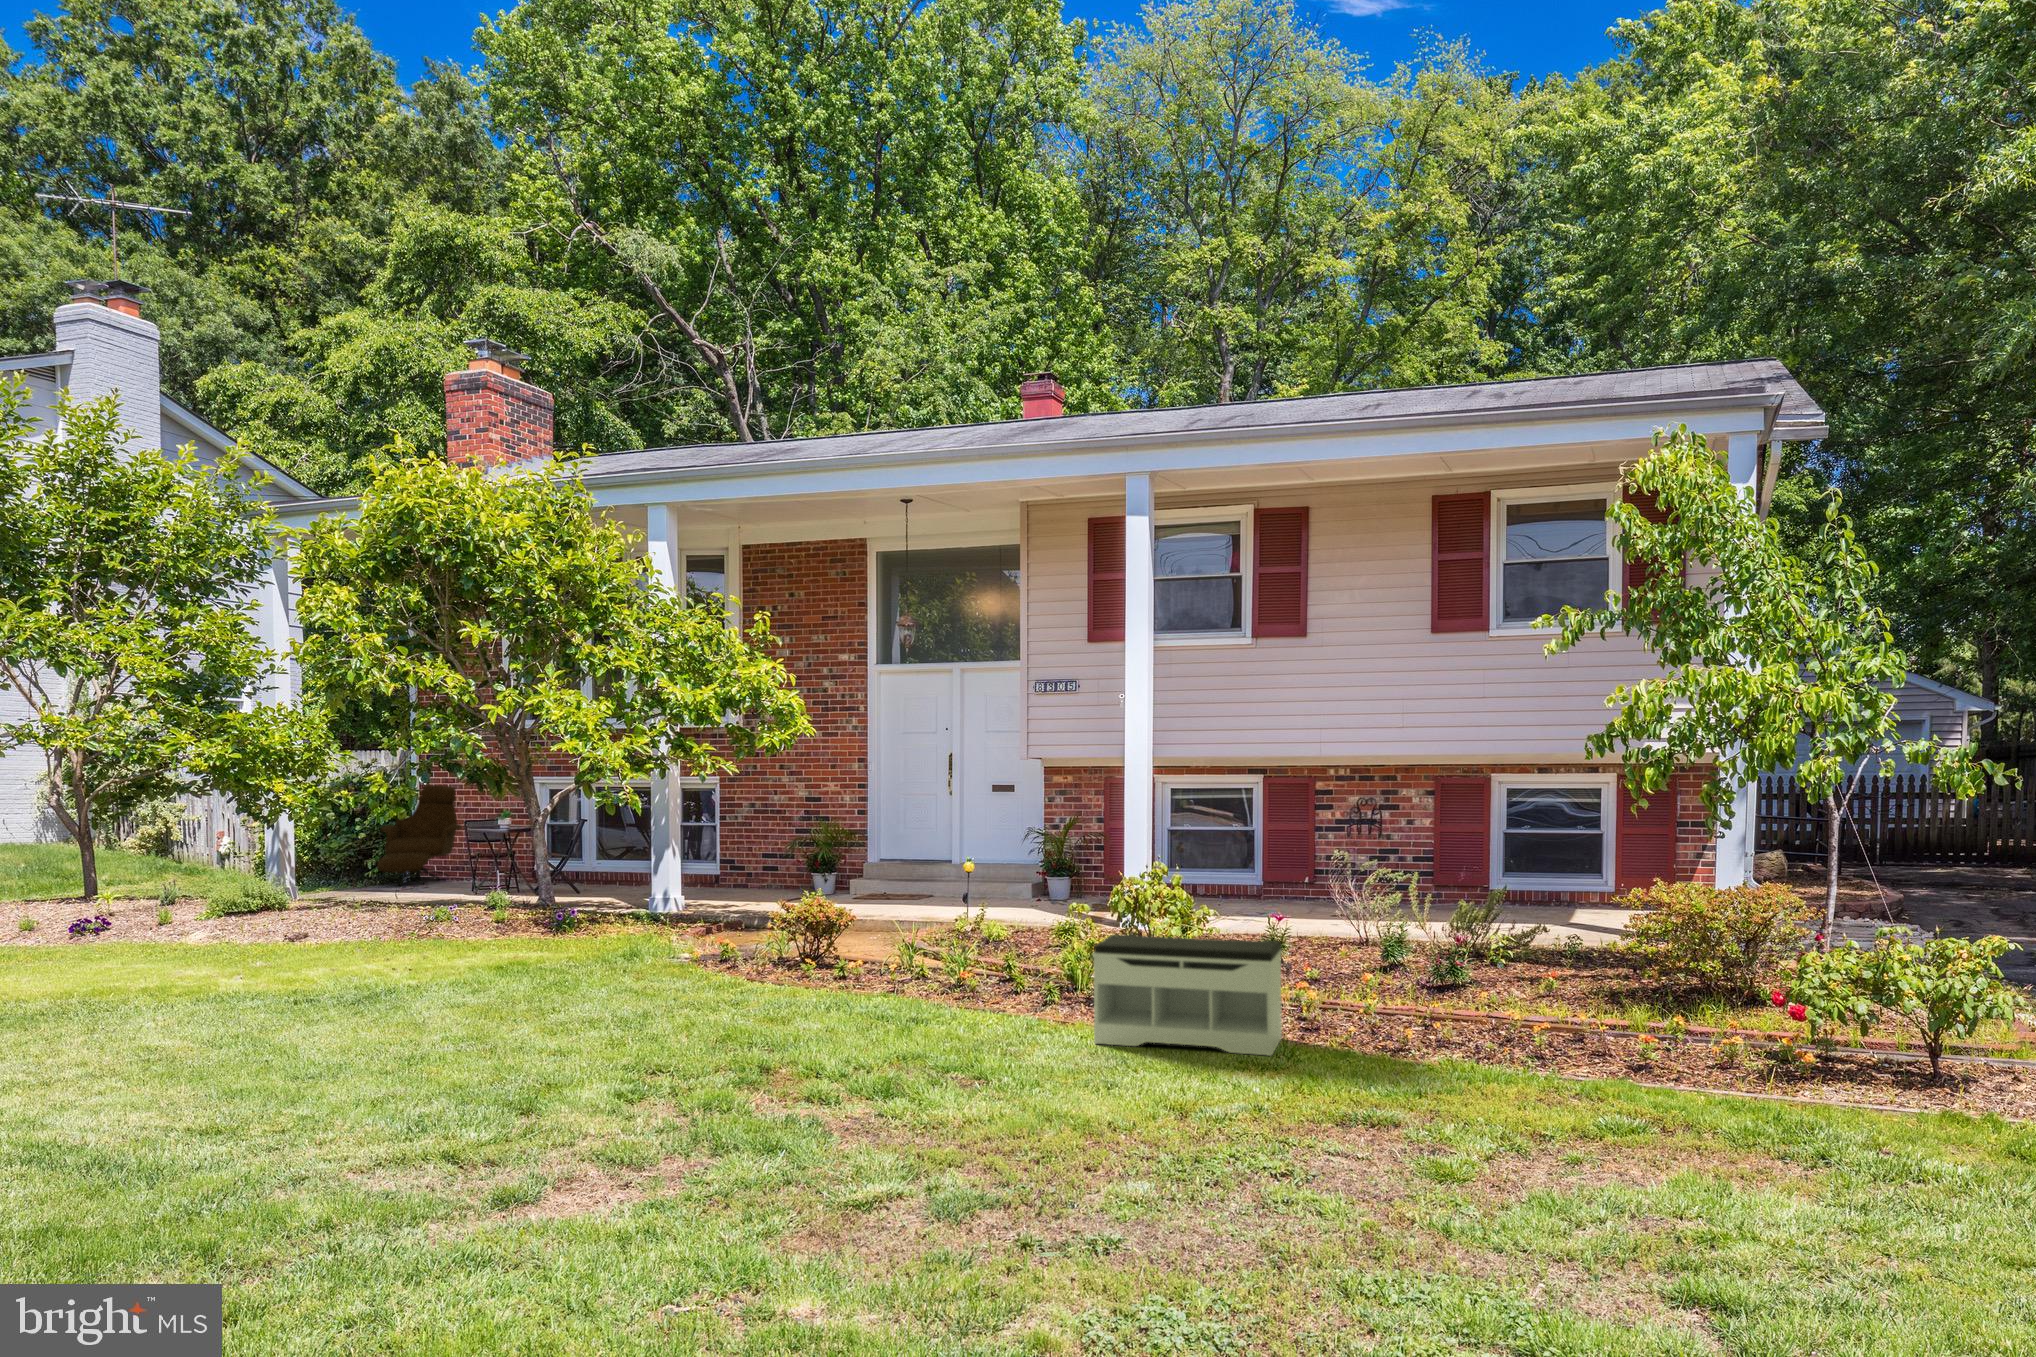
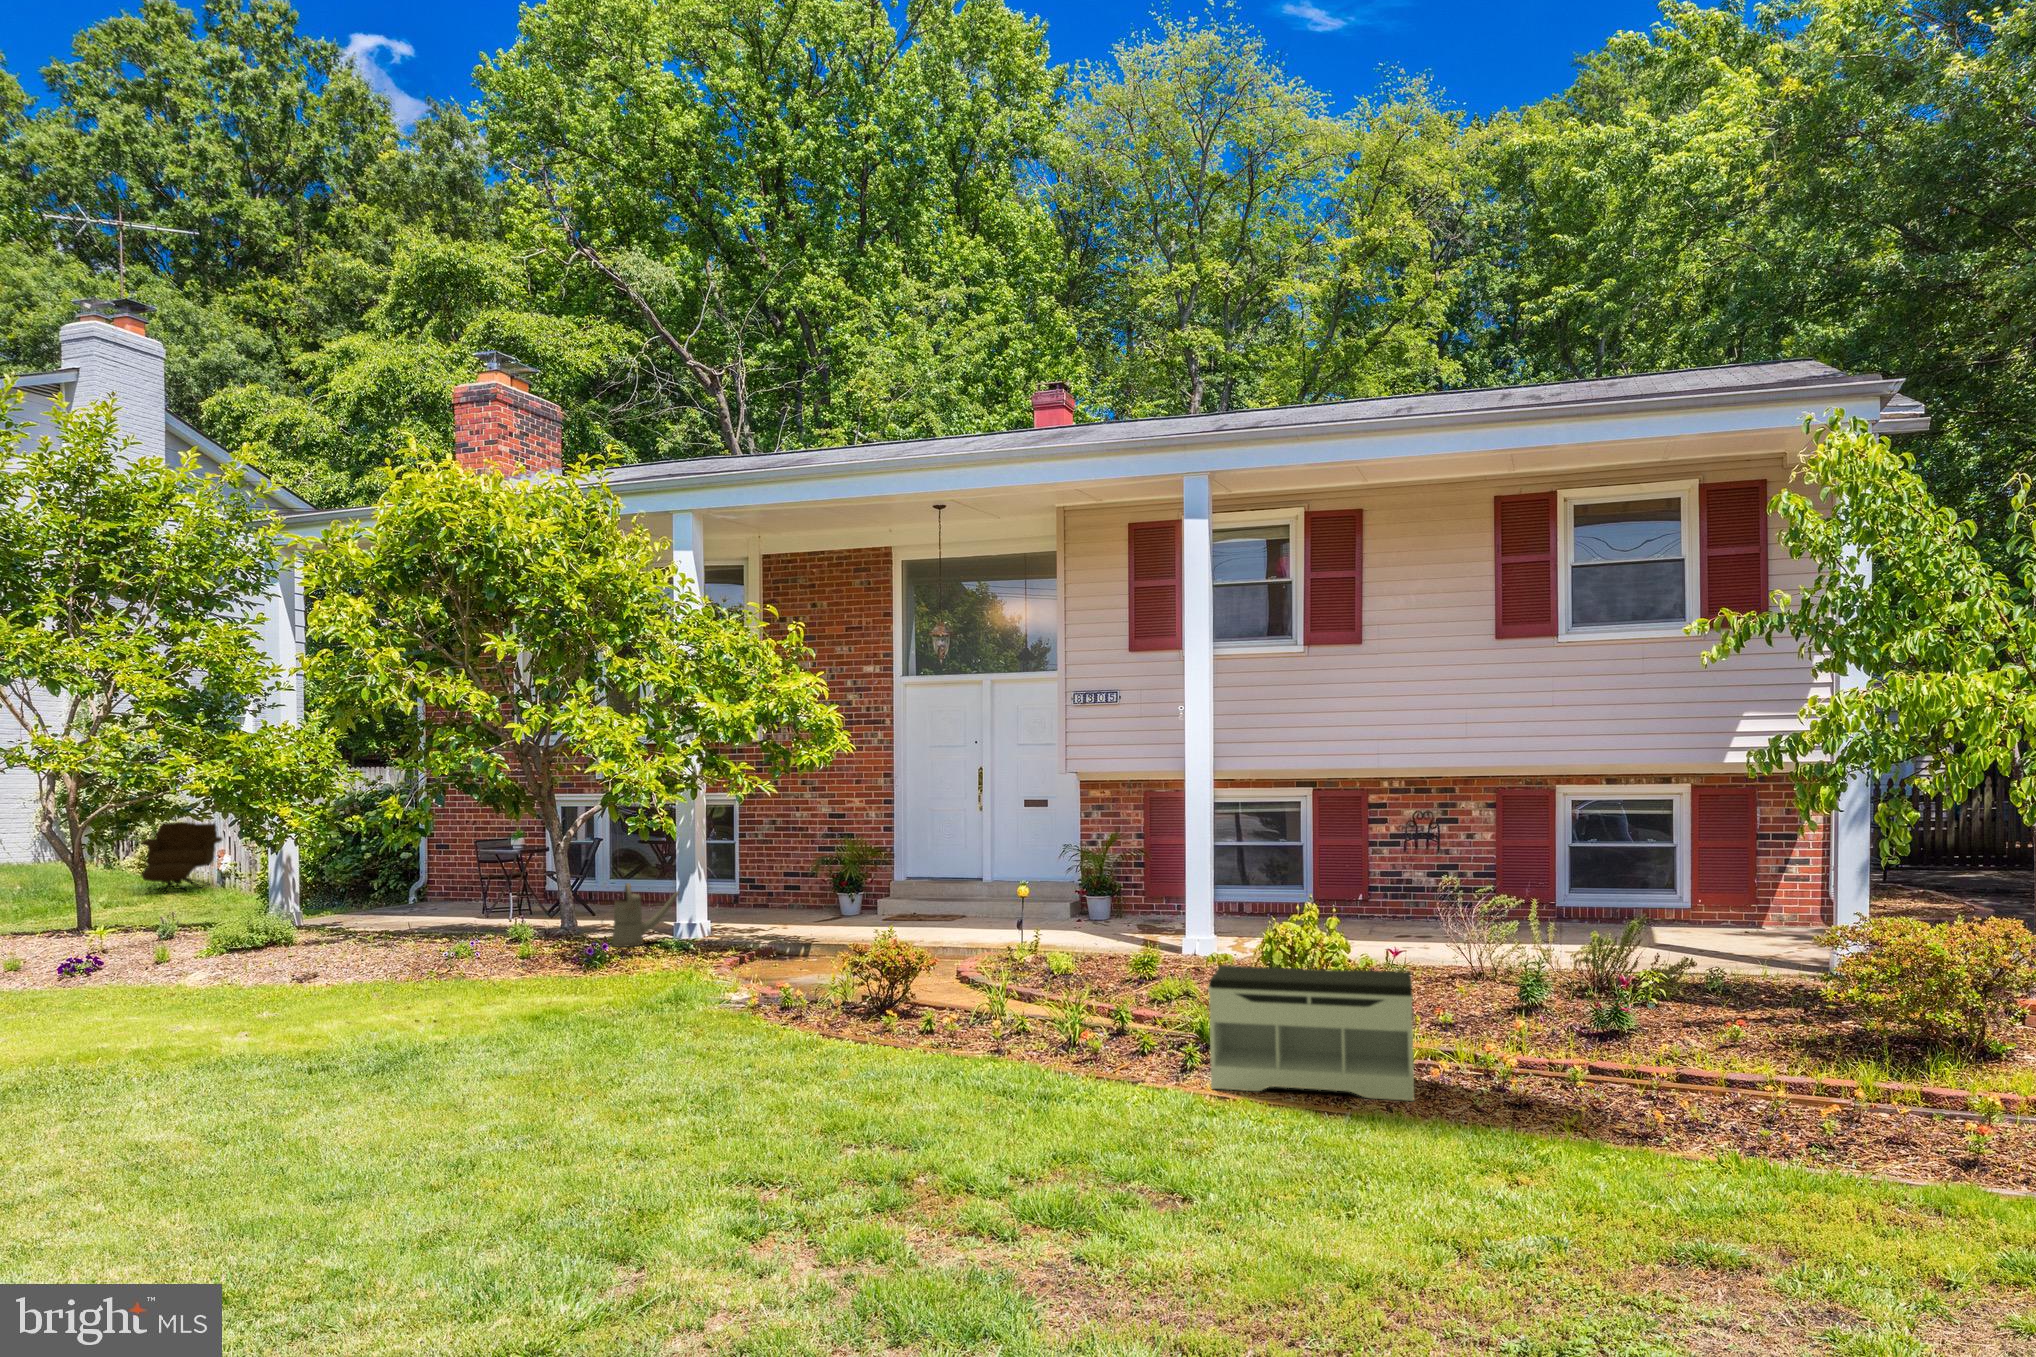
lounge chair: present [377,785,461,885] -> present [142,821,222,893]
watering can: none [575,861,650,922] -> present [602,883,679,947]

